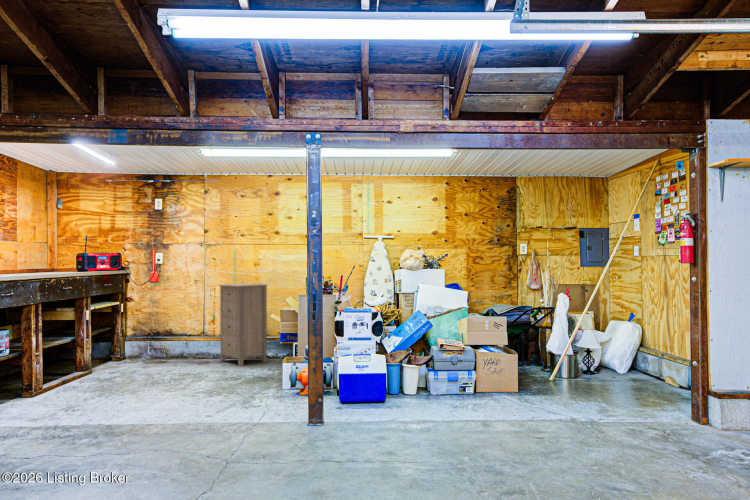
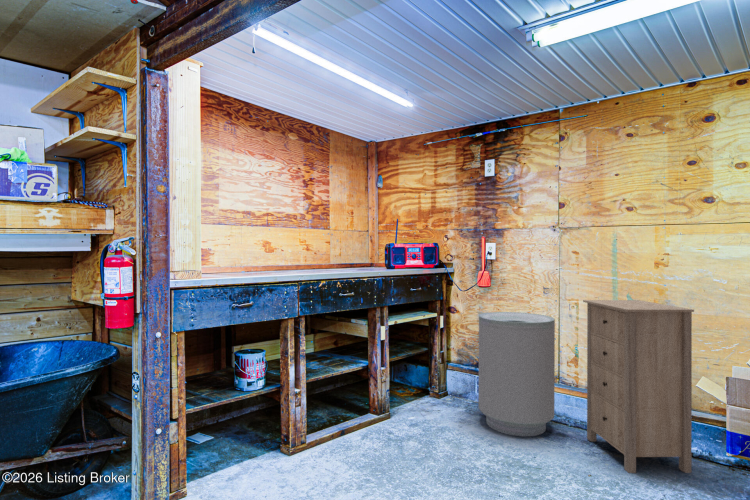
trash can: none [155,297,203,367] -> present [479,312,555,436]

